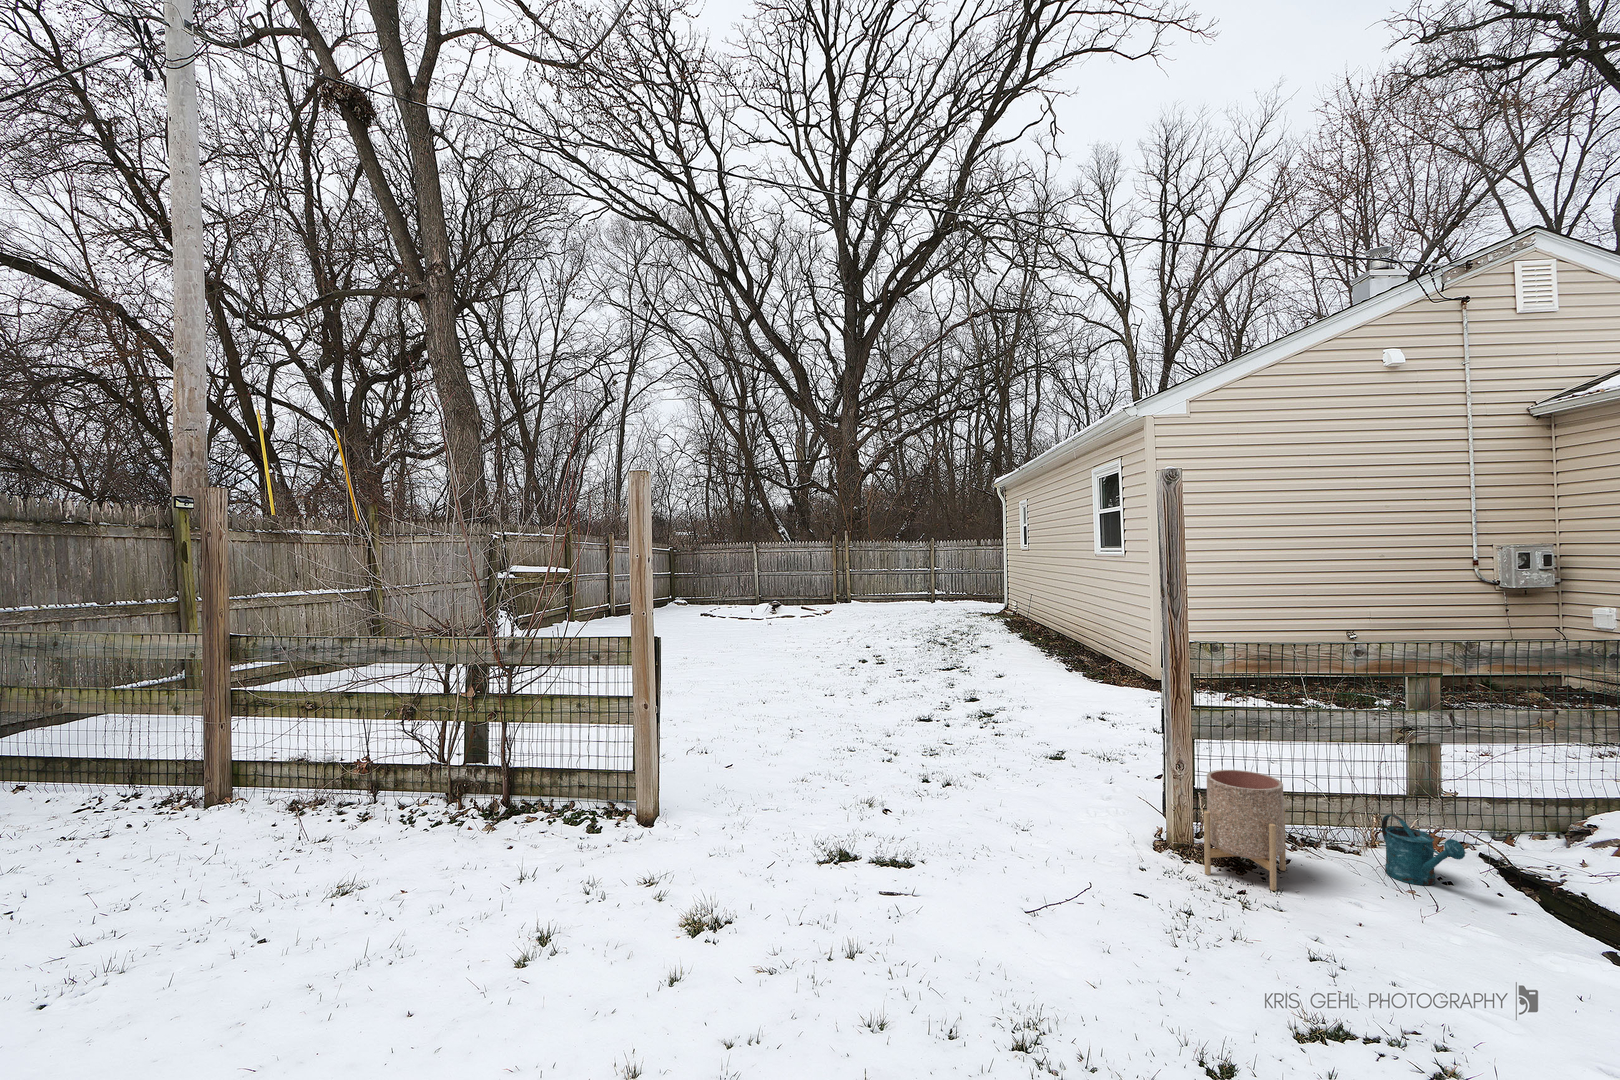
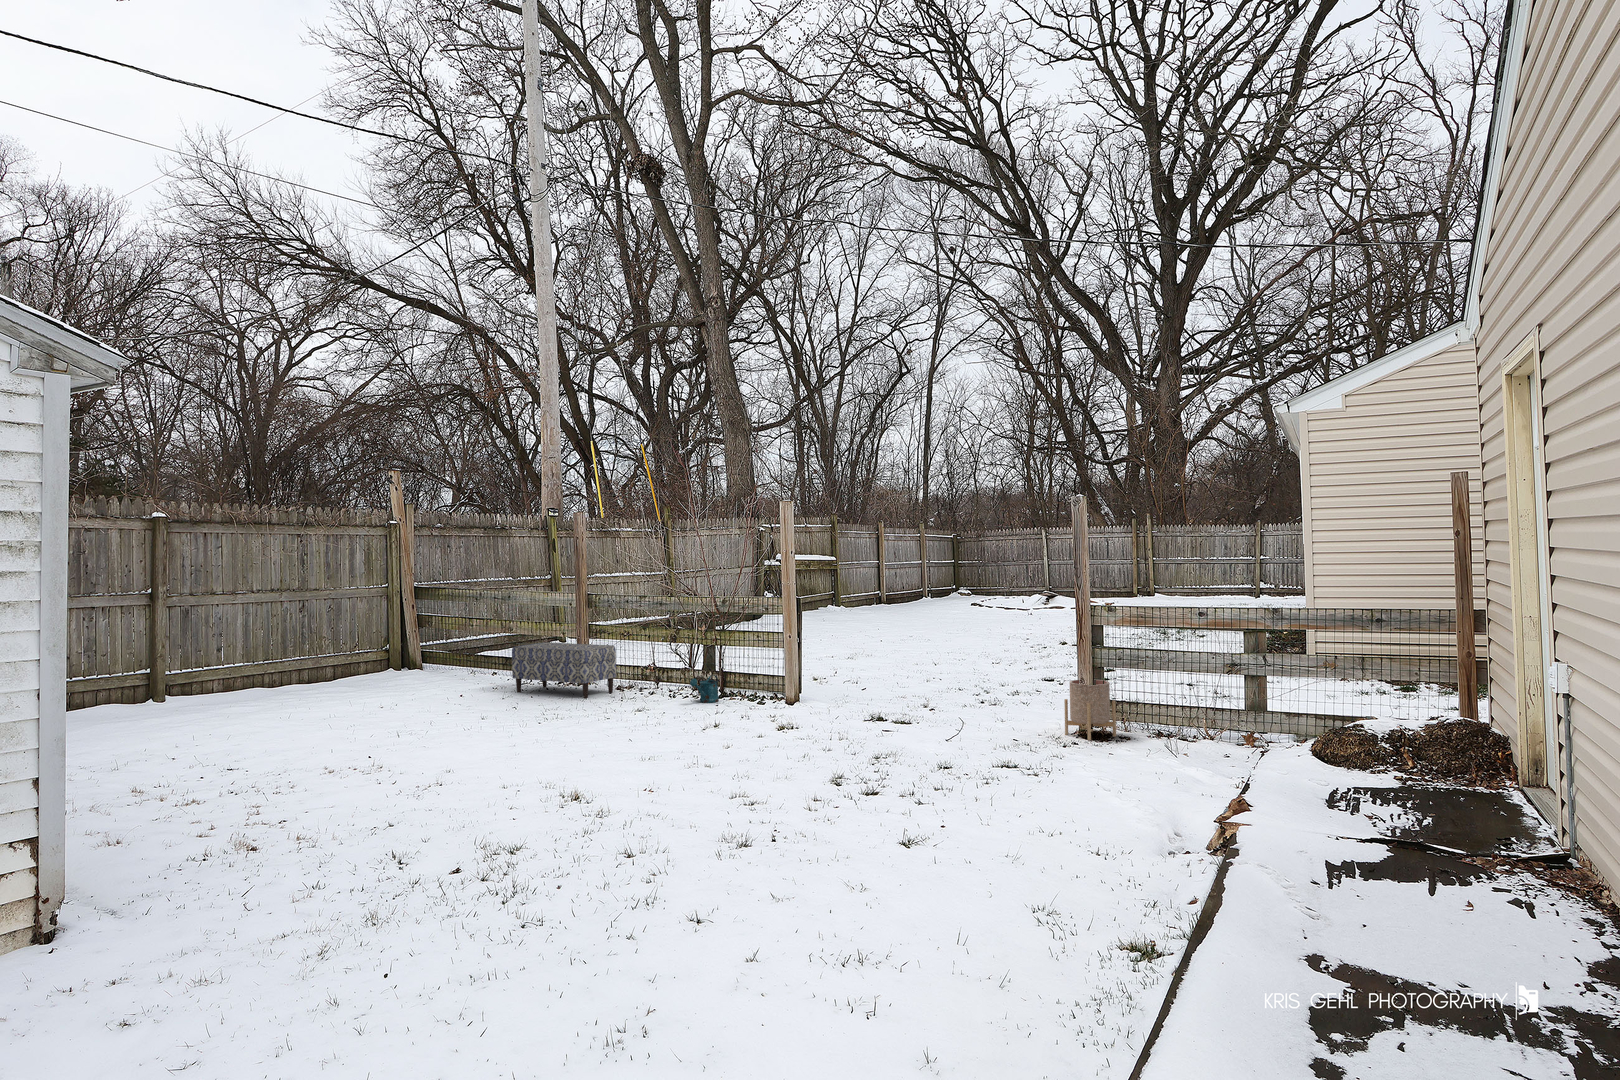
bench: none [34,729,287,849] -> present [512,642,616,698]
watering can: present [1382,815,1465,885] -> present [690,675,719,703]

